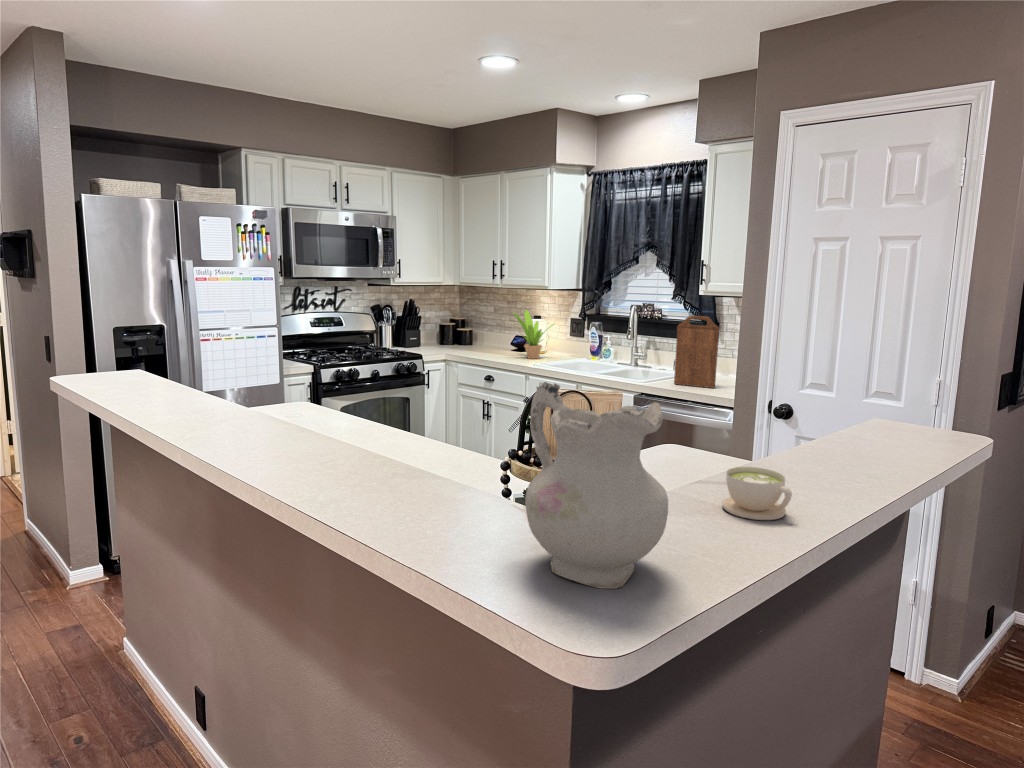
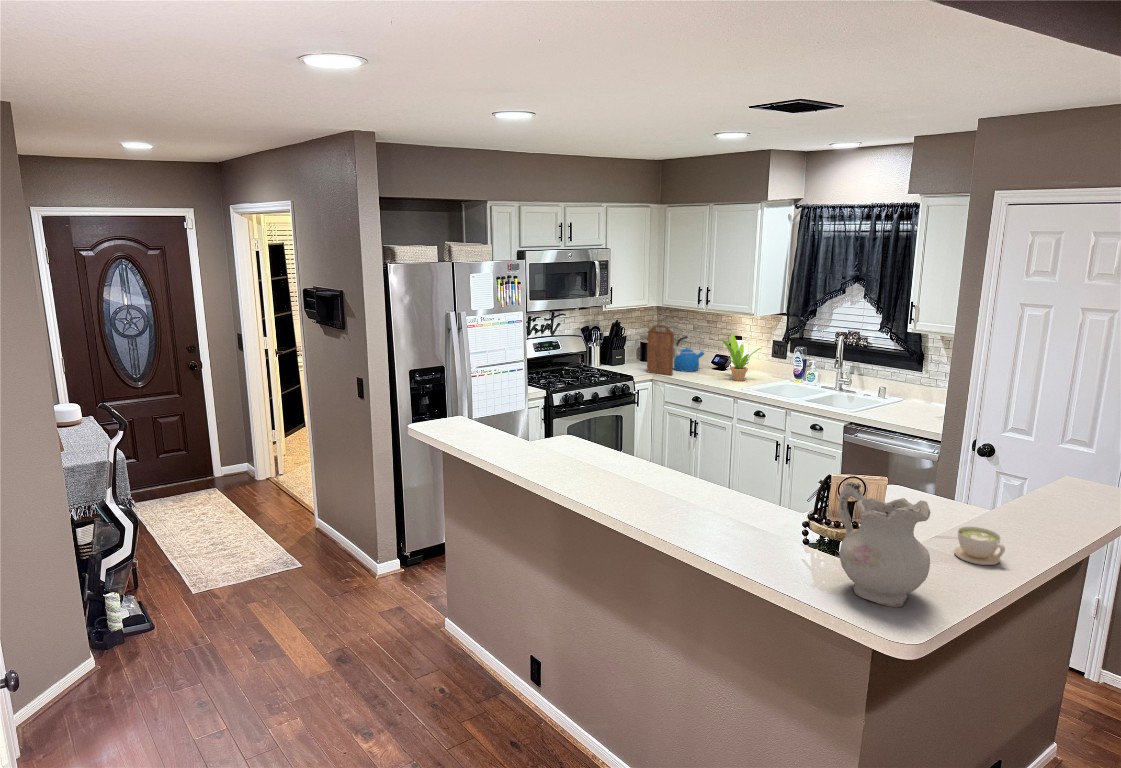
kettle: none [469,315,501,352] -> present [674,336,704,372]
cutting board: present [674,316,719,388] -> present [647,325,674,375]

